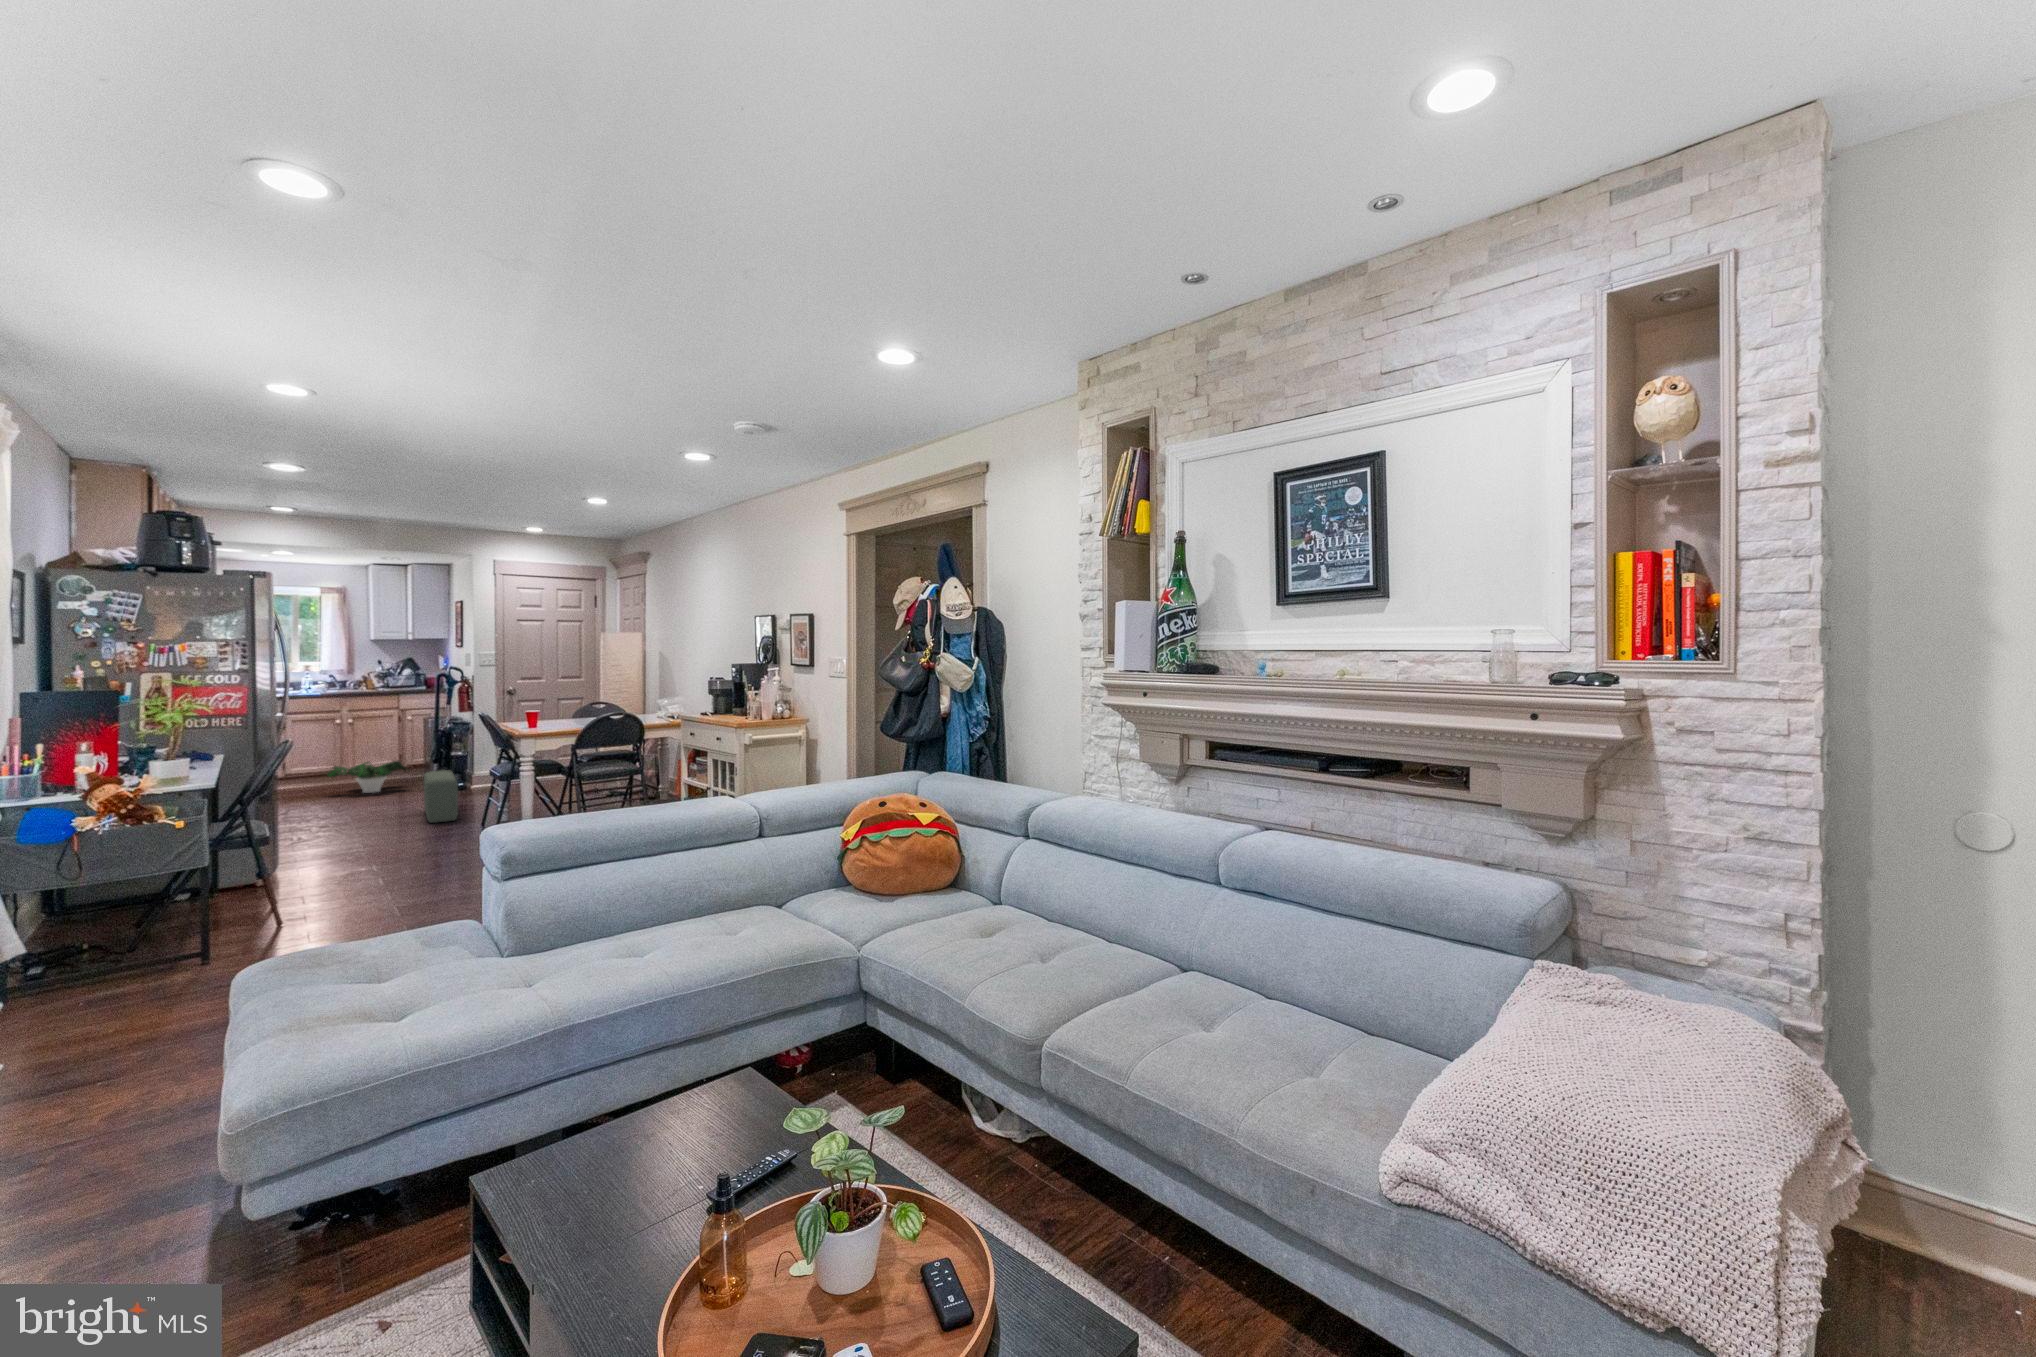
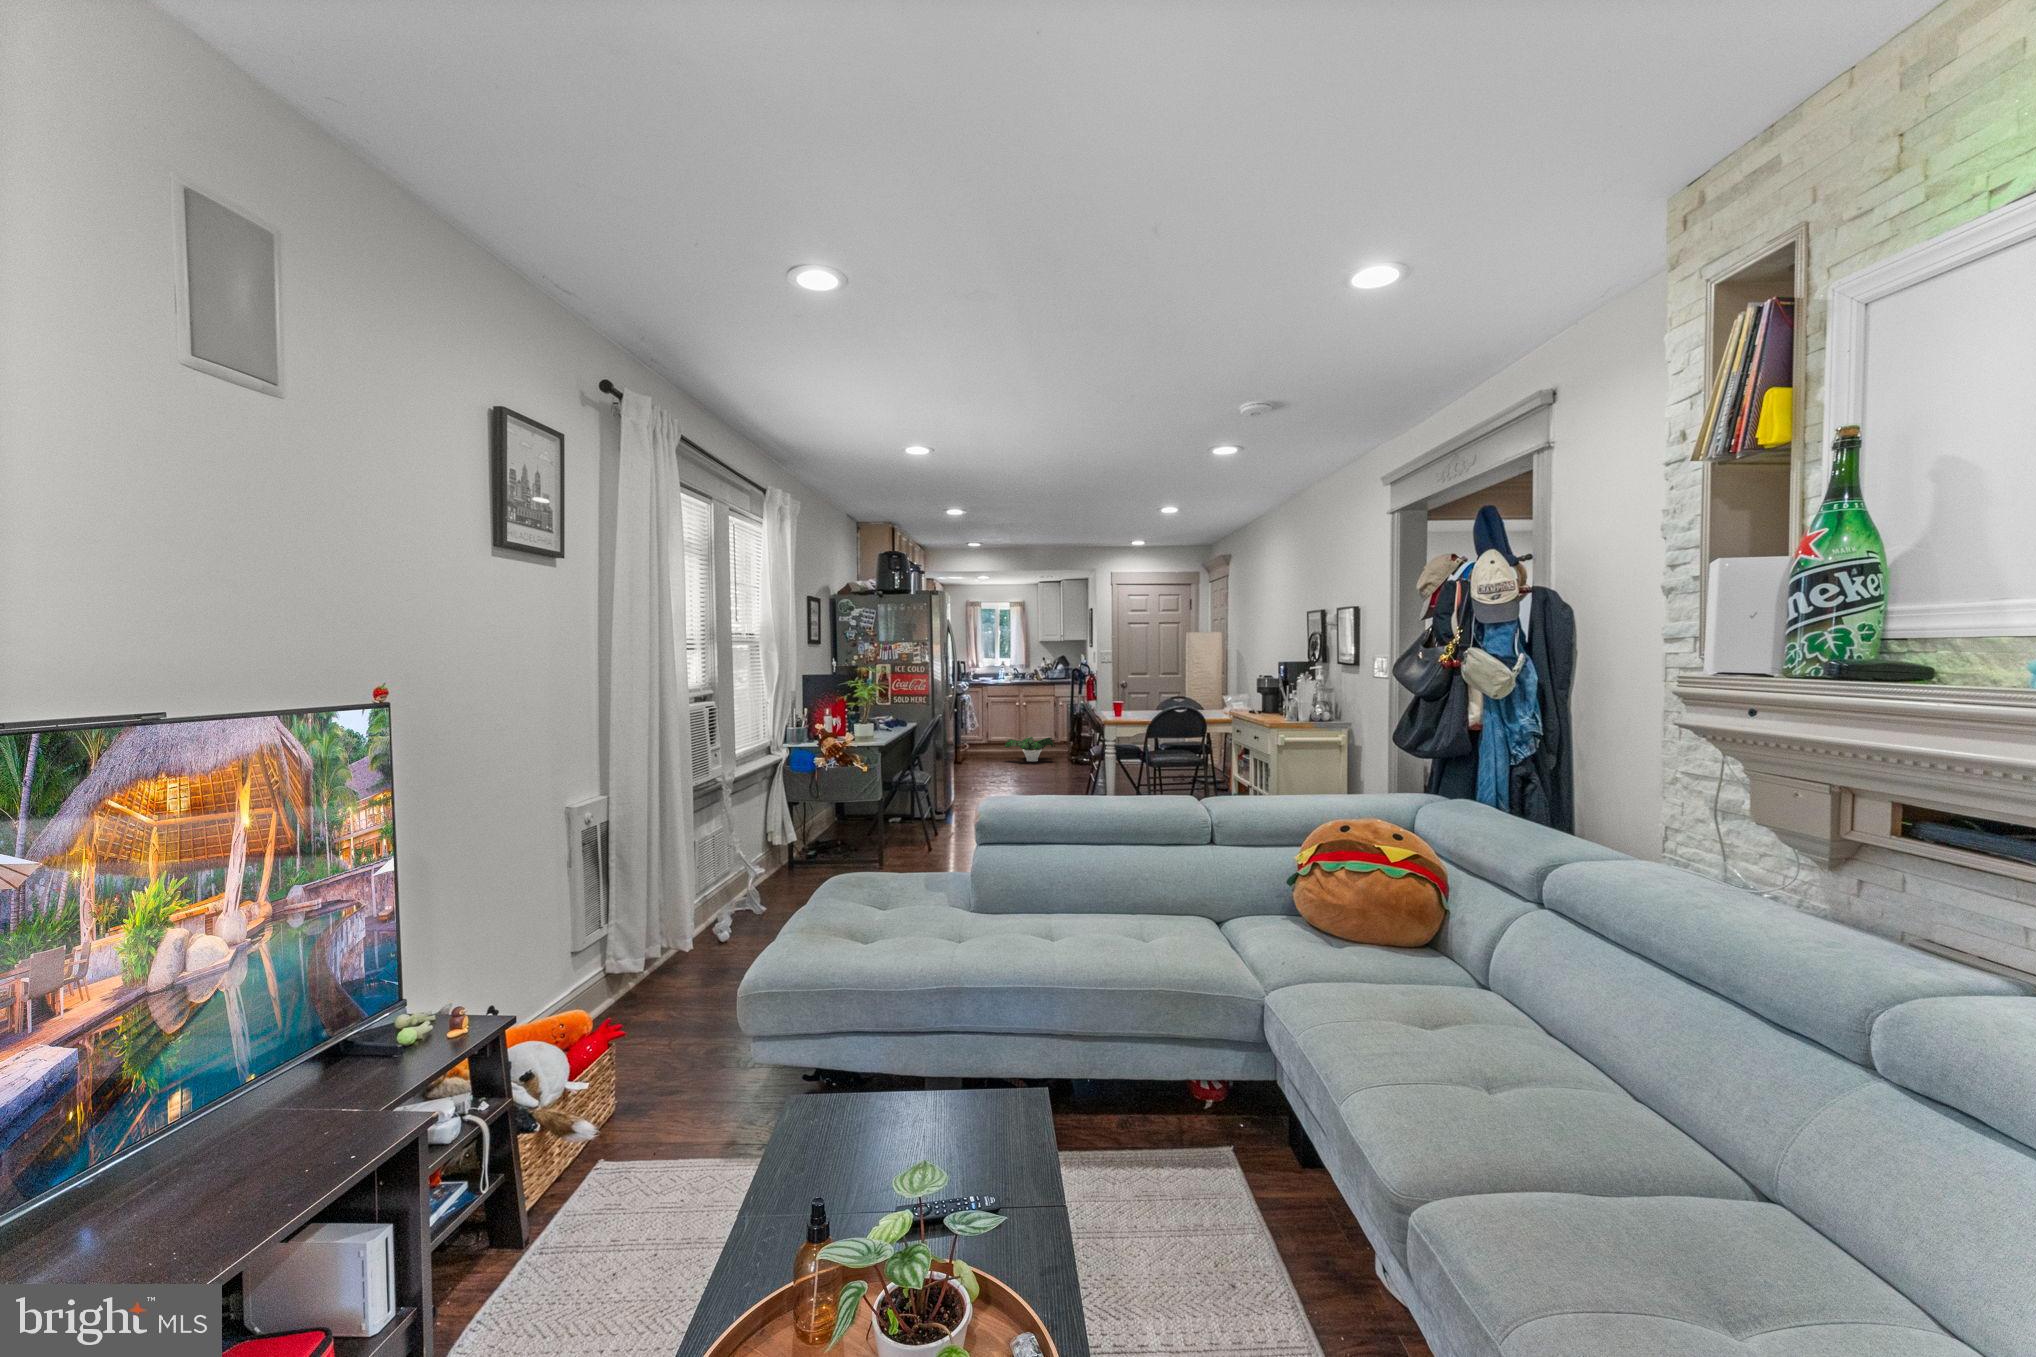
pouf: present [424,770,458,823] -> none [1050,748,1074,790]

